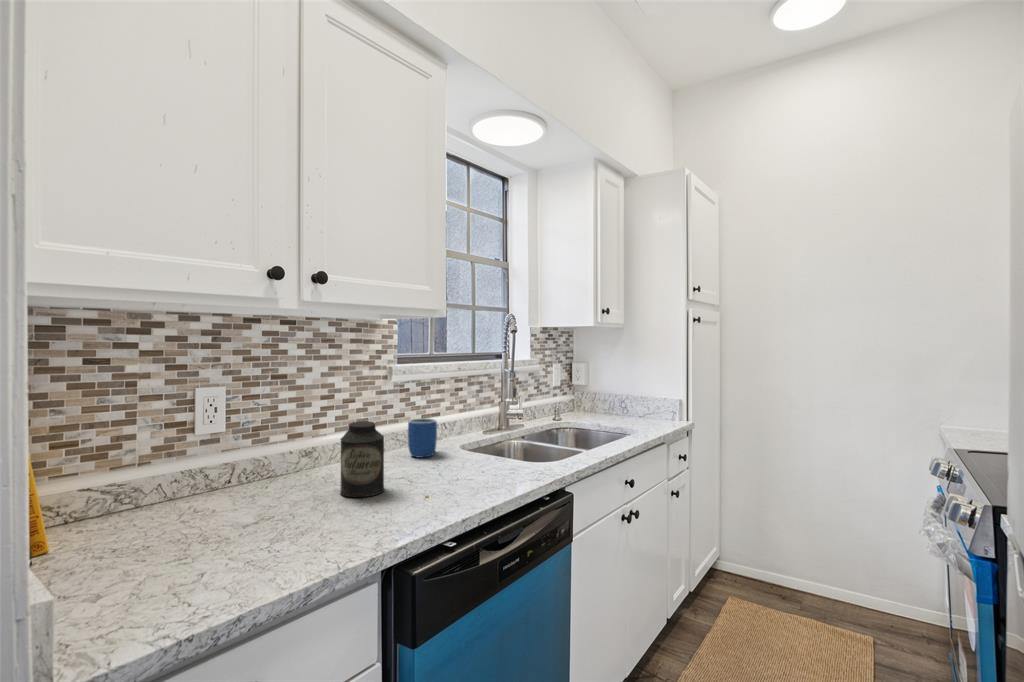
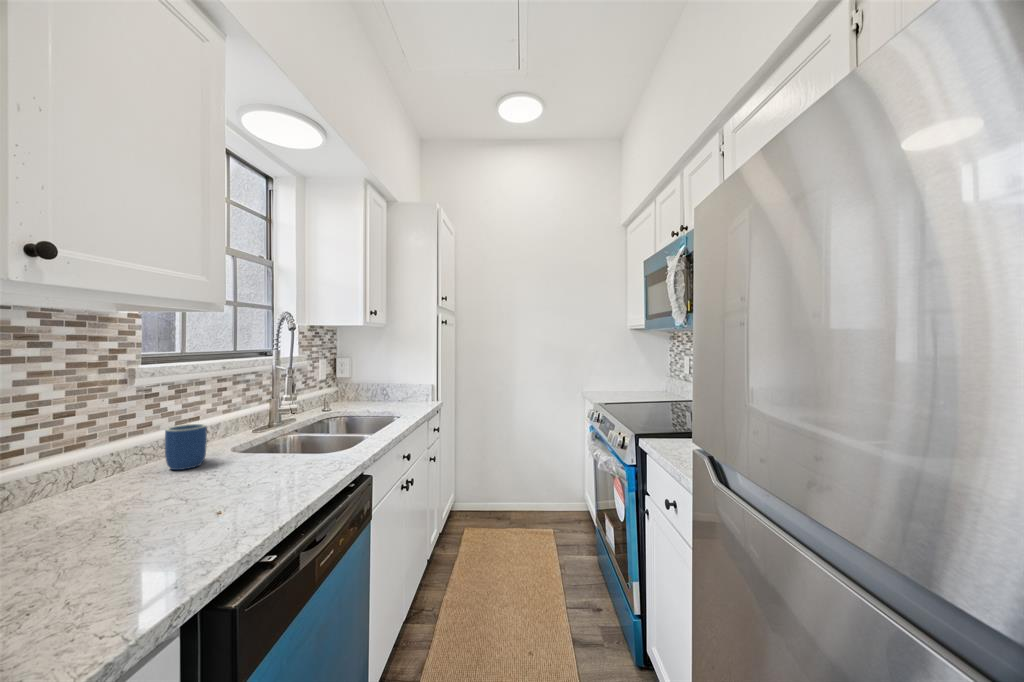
canister: present [340,421,384,497] -> none [74,437,150,540]

